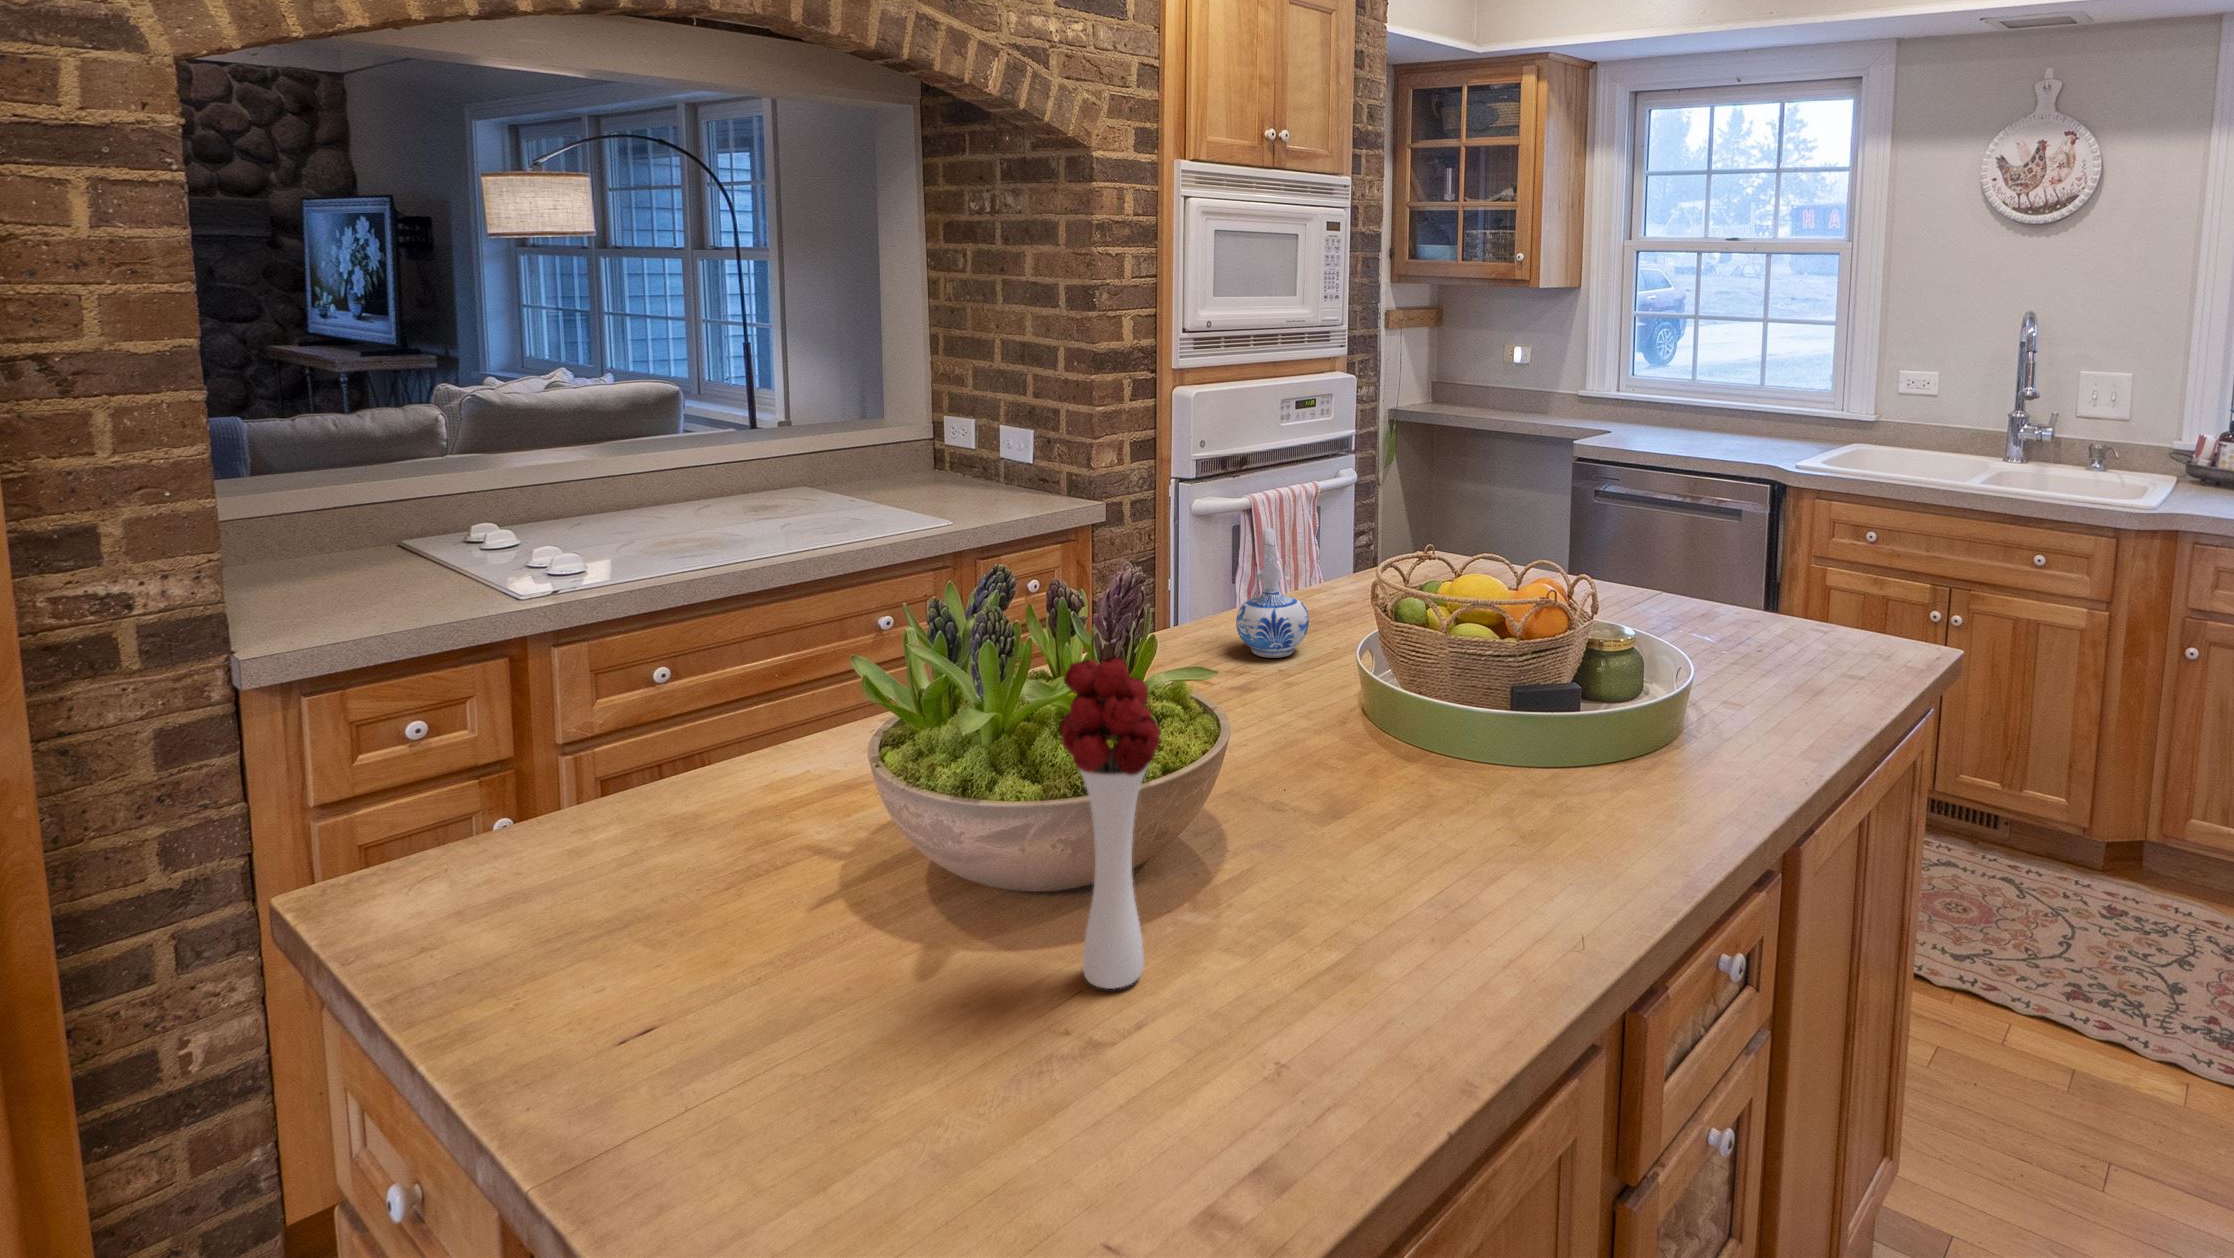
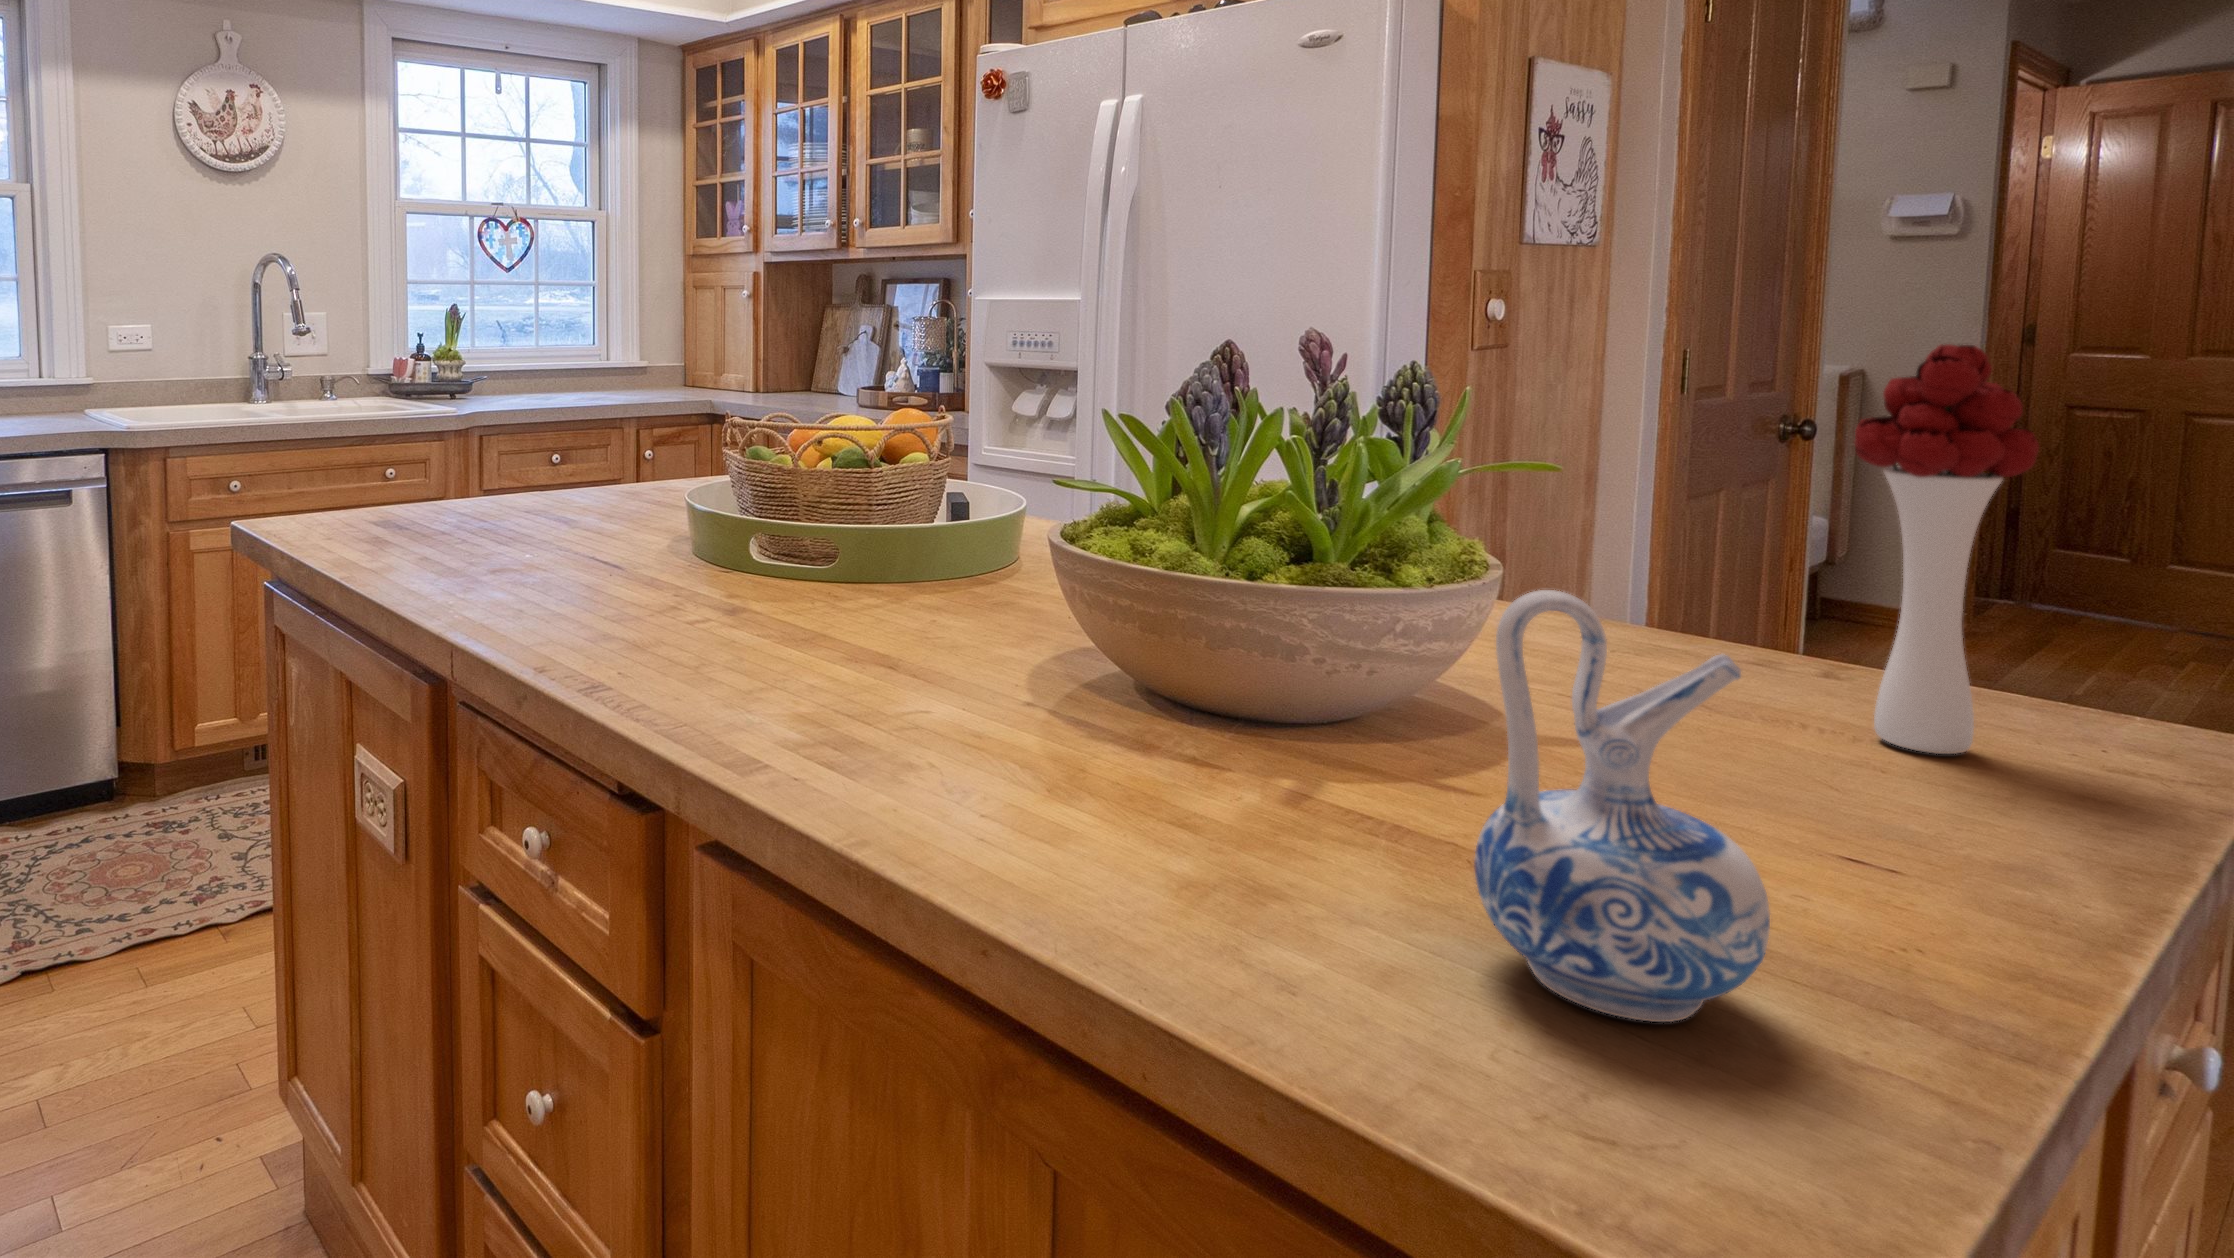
ceramic pitcher: present [1236,528,1309,658] -> present [1474,590,1770,1022]

